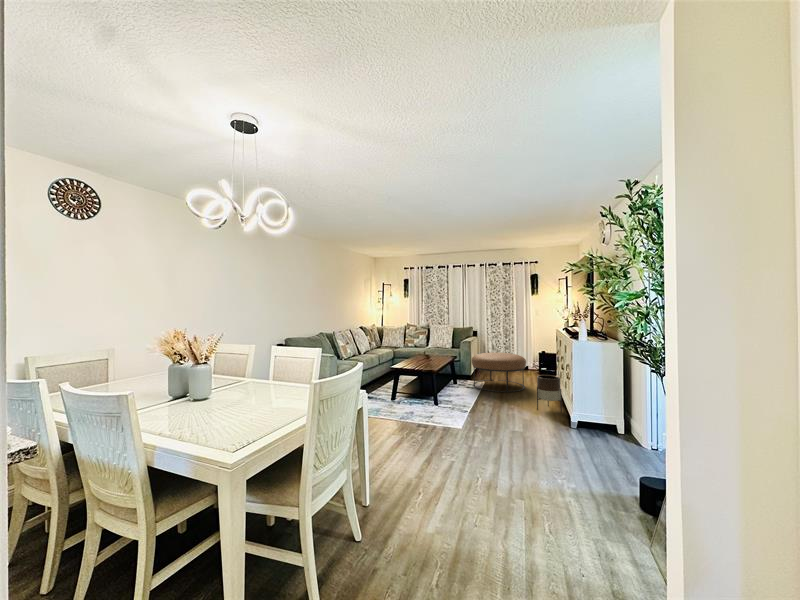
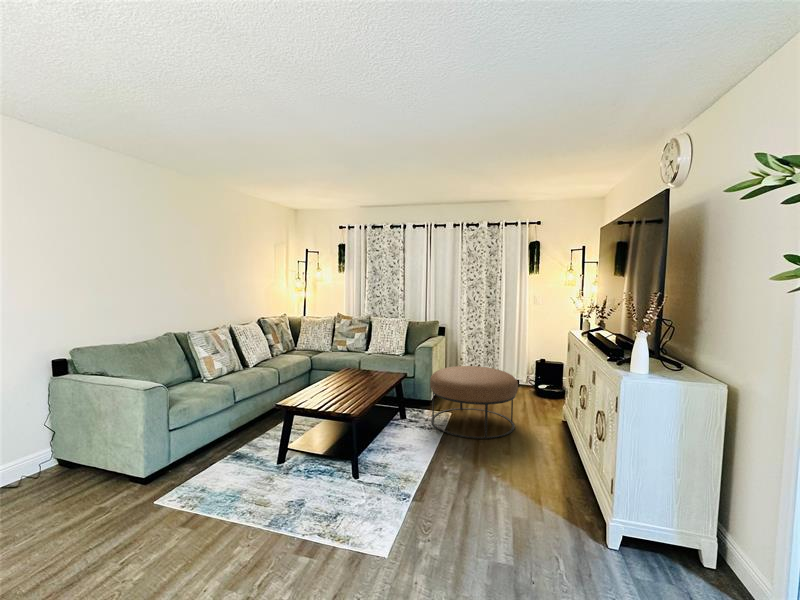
planter: present [537,375,562,412] -> none [537,422,584,496]

